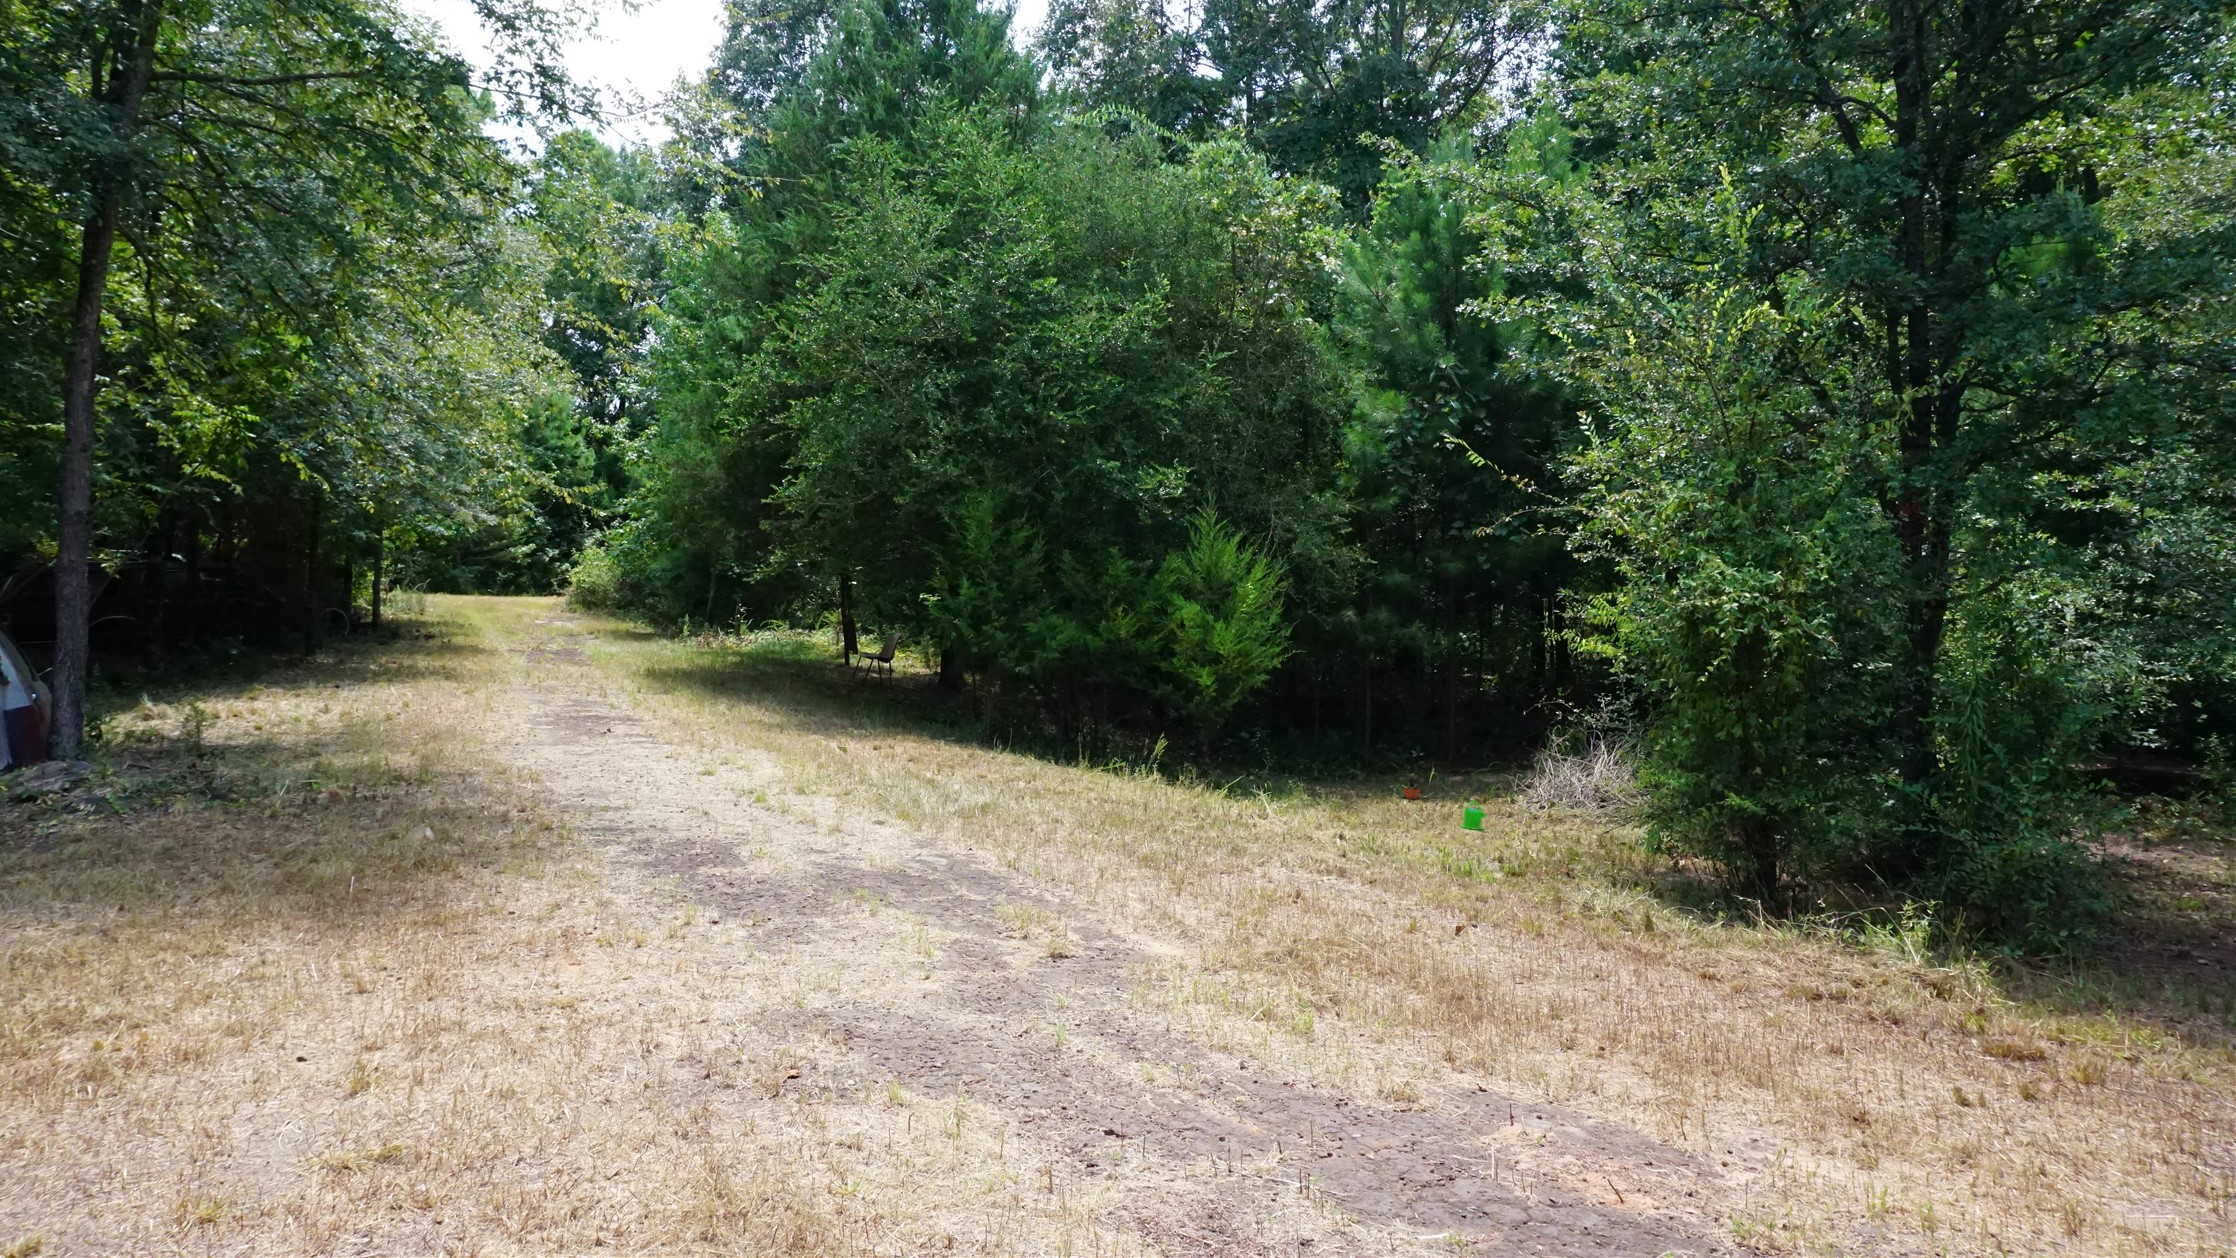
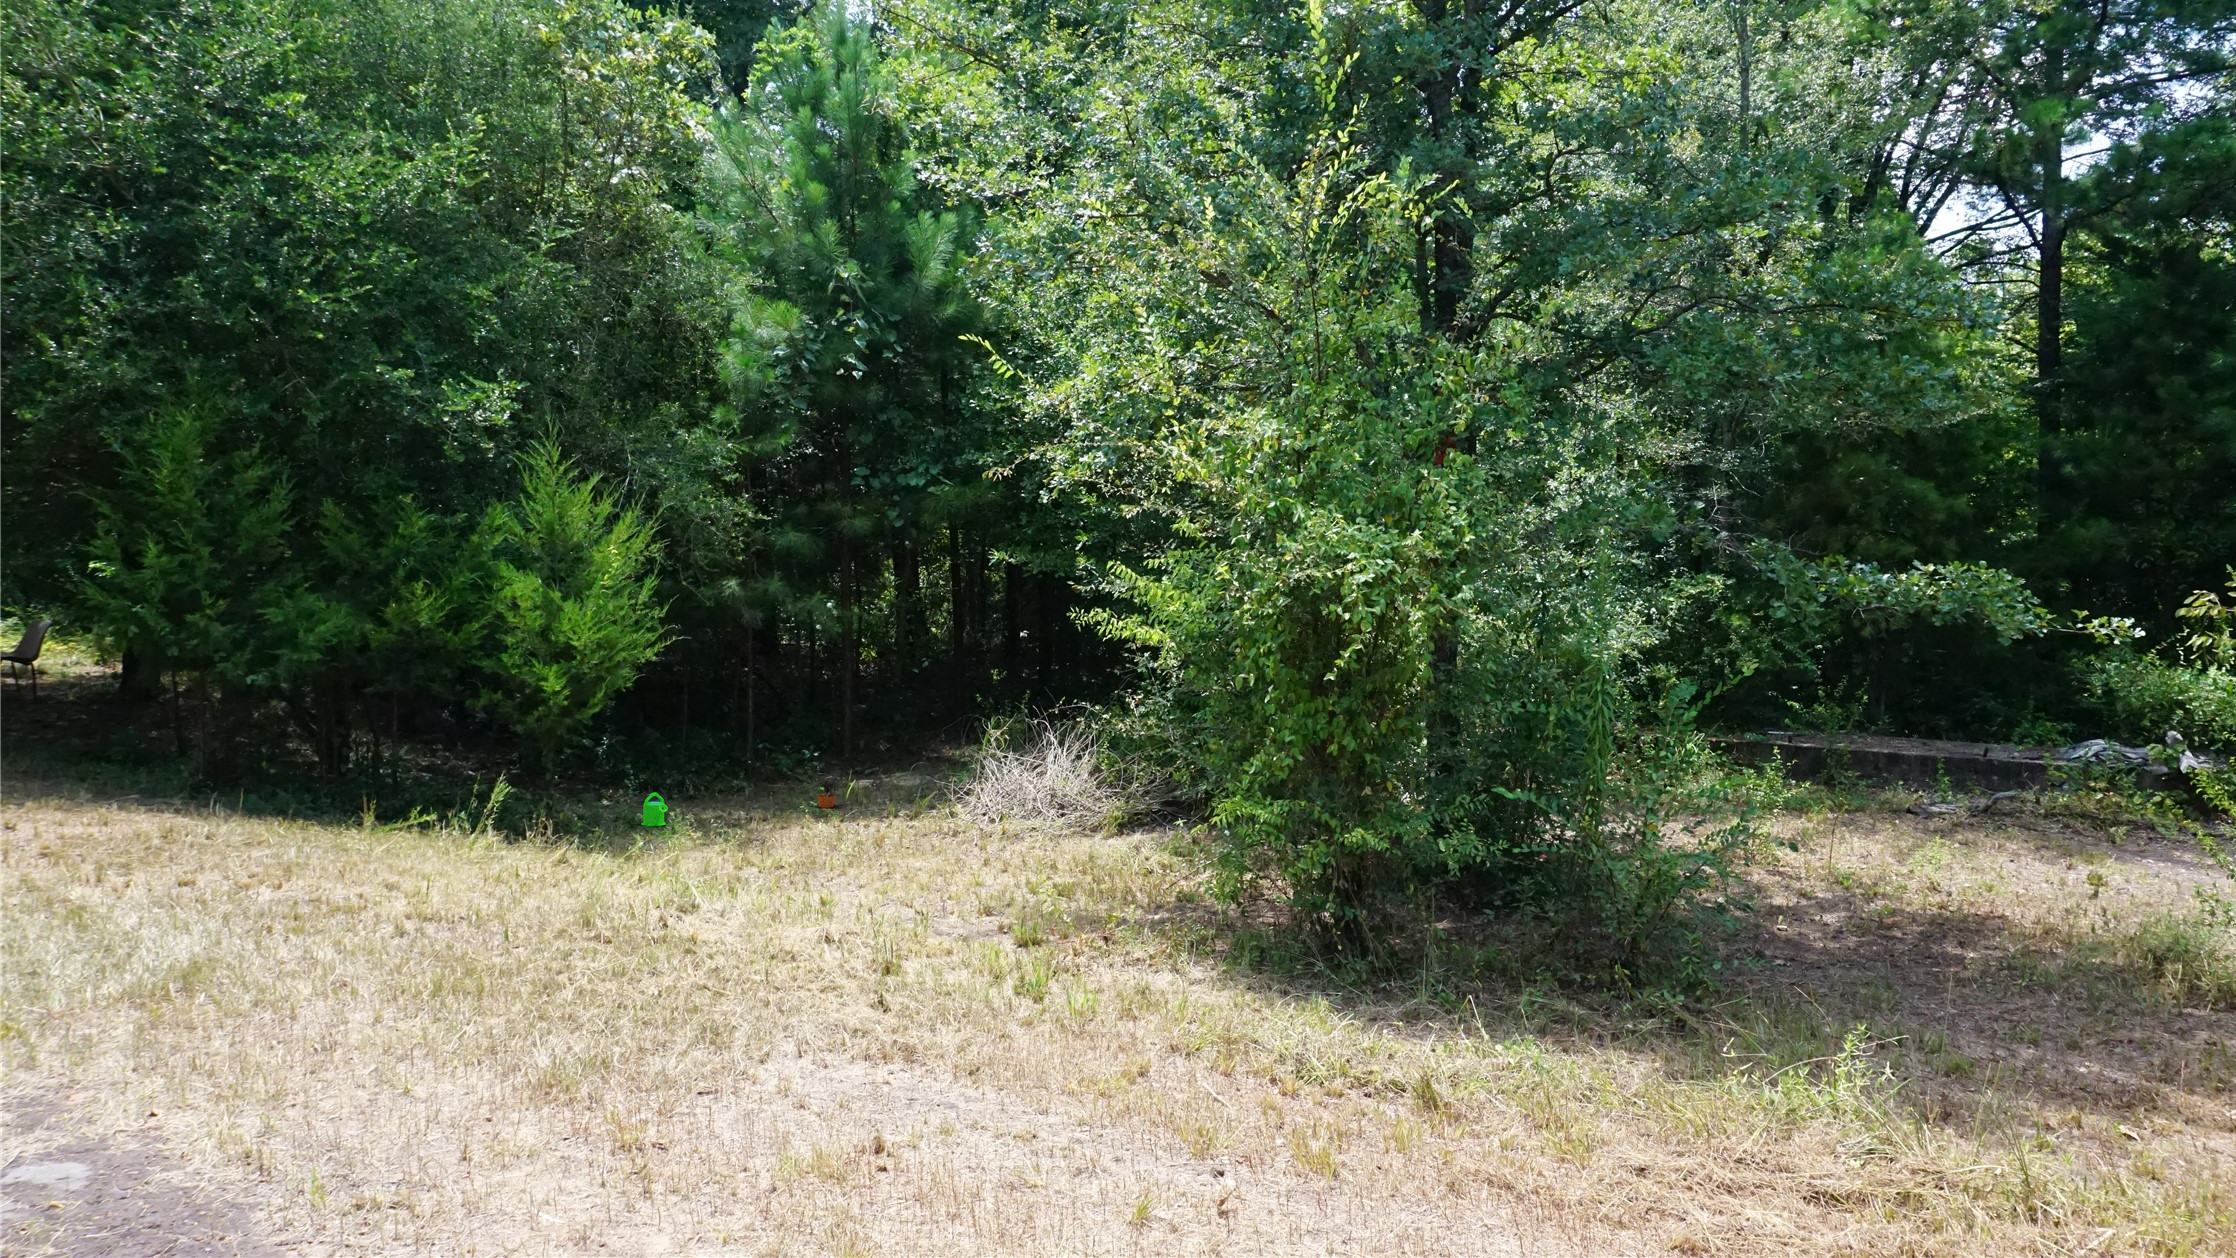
watering can: present [1463,801,1486,830] -> present [641,792,668,826]

